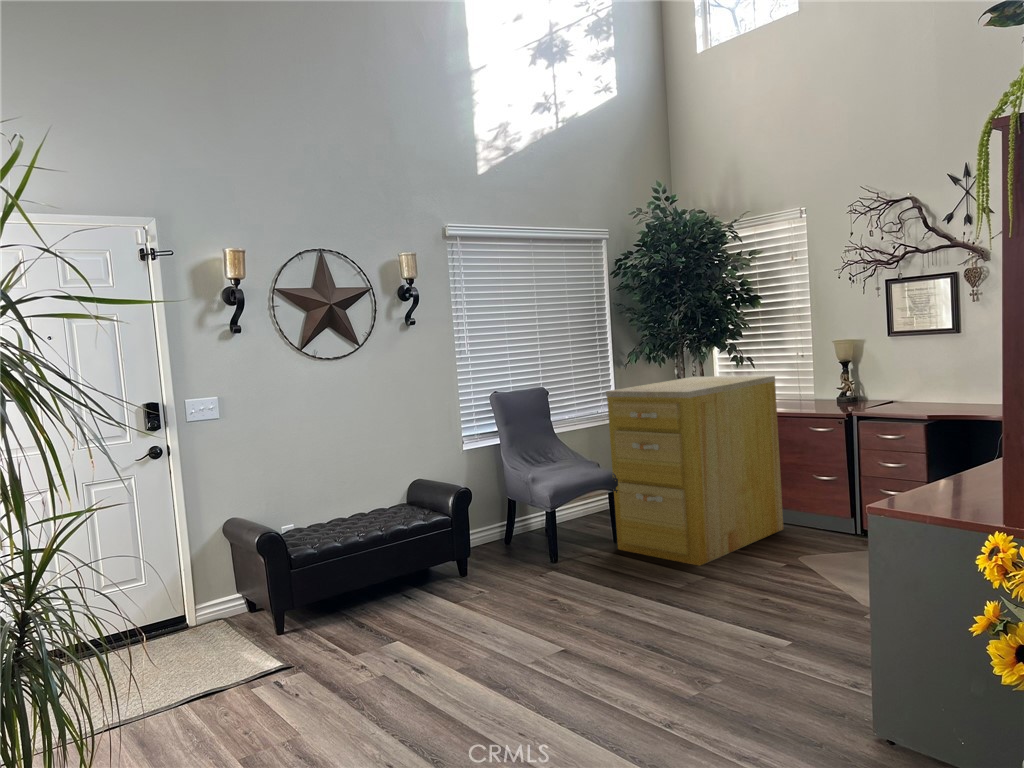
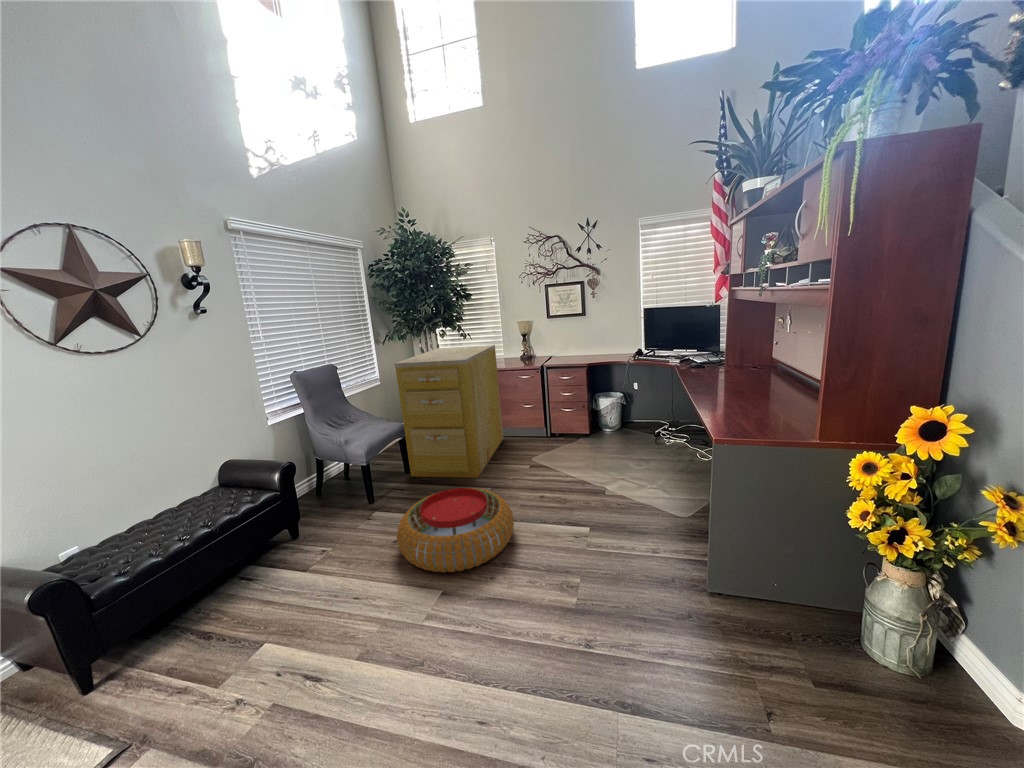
pouf: none [542,554,690,641] -> present [397,488,514,573]

